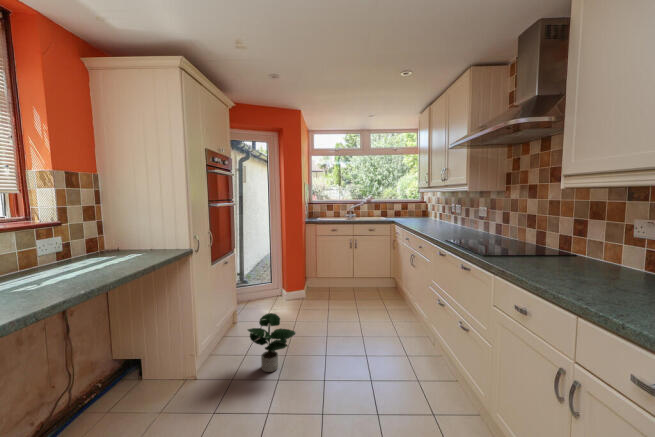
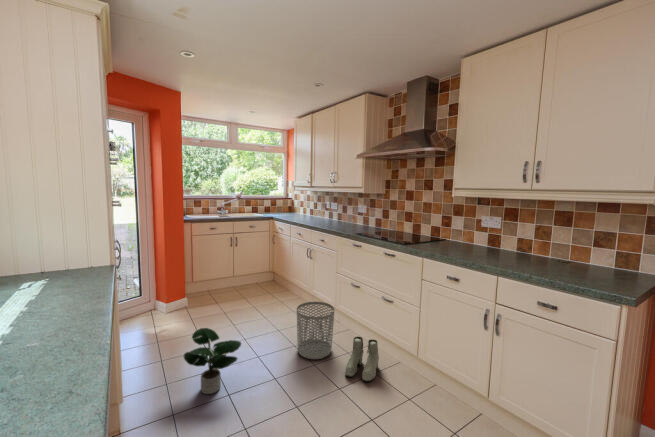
waste bin: none [361,312,404,377] -> present [297,302,334,359]
boots: none [393,363,443,420] -> present [345,337,379,381]

